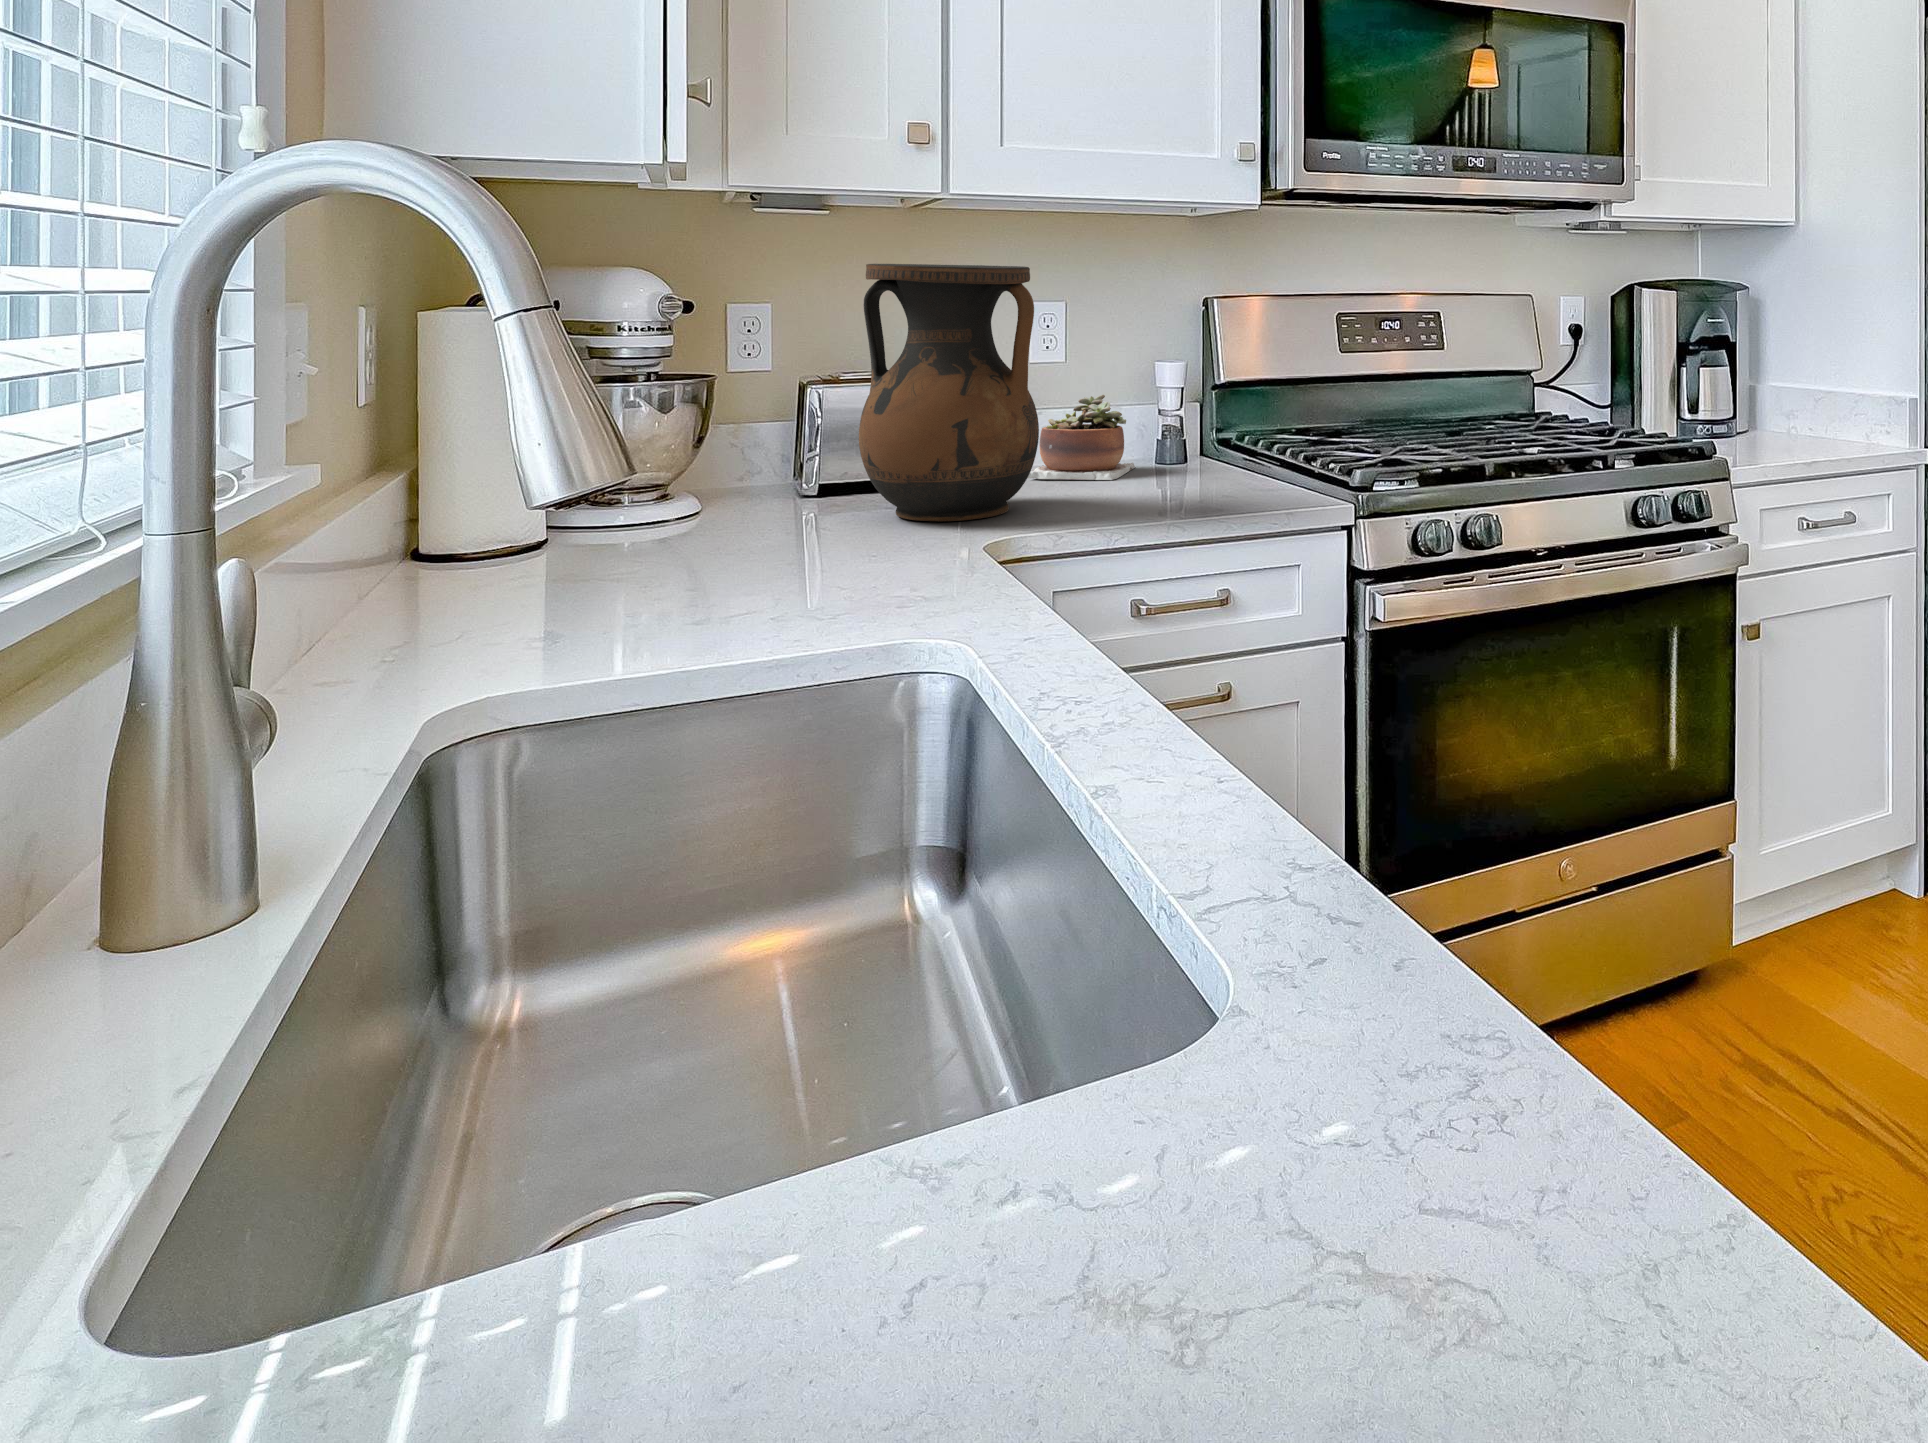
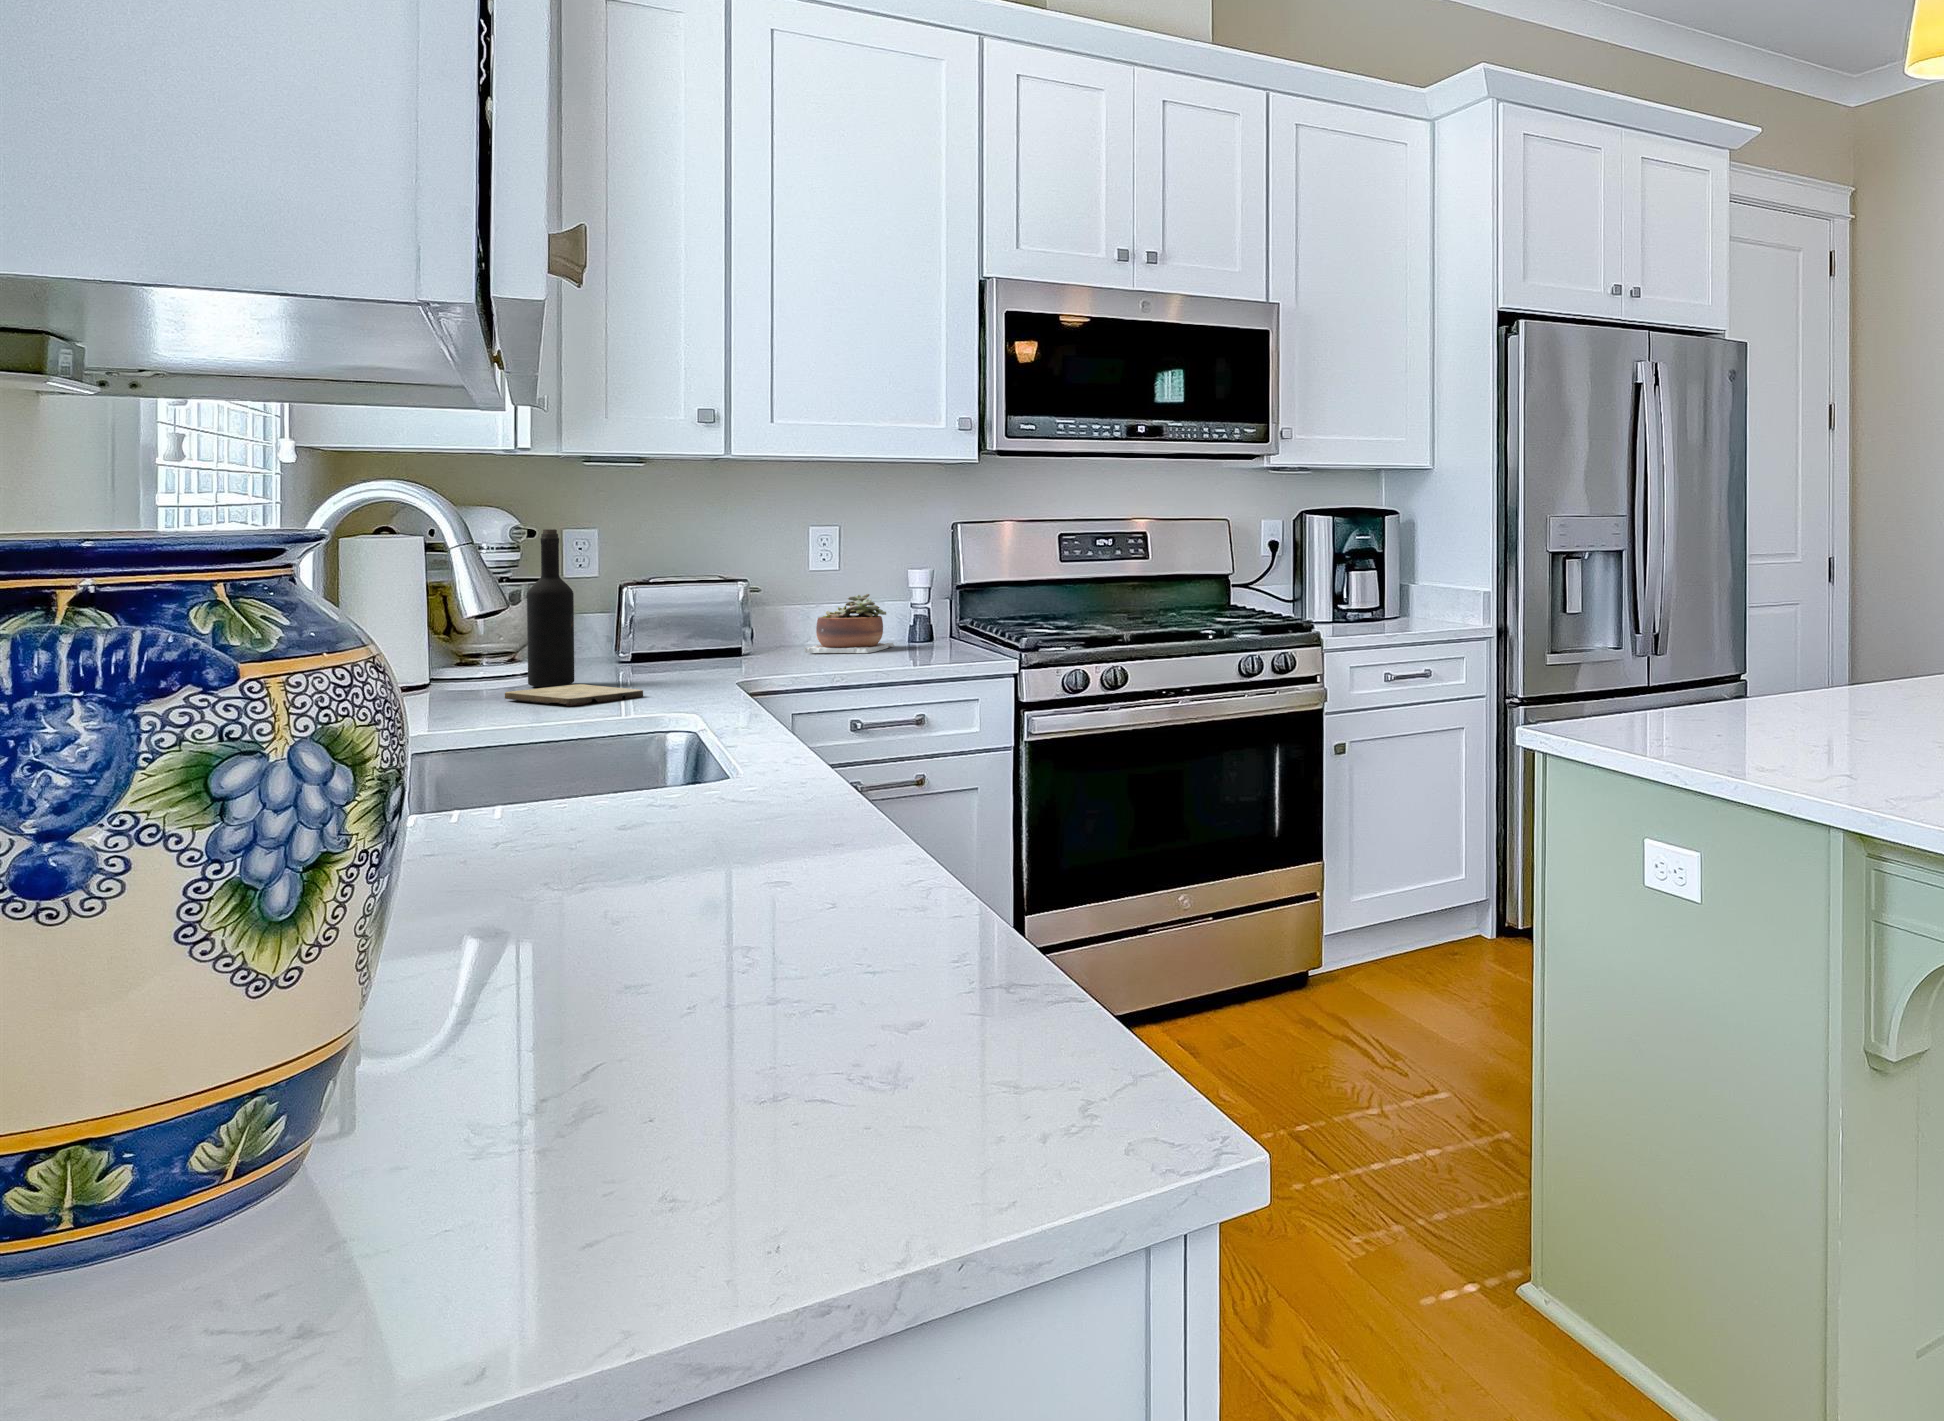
vase: present [859,264,1039,521] -> none [659,502,795,675]
wine bottle: none [685,303,748,541] -> present [527,529,574,687]
cutting board: none [657,542,858,590] -> present [505,684,643,706]

